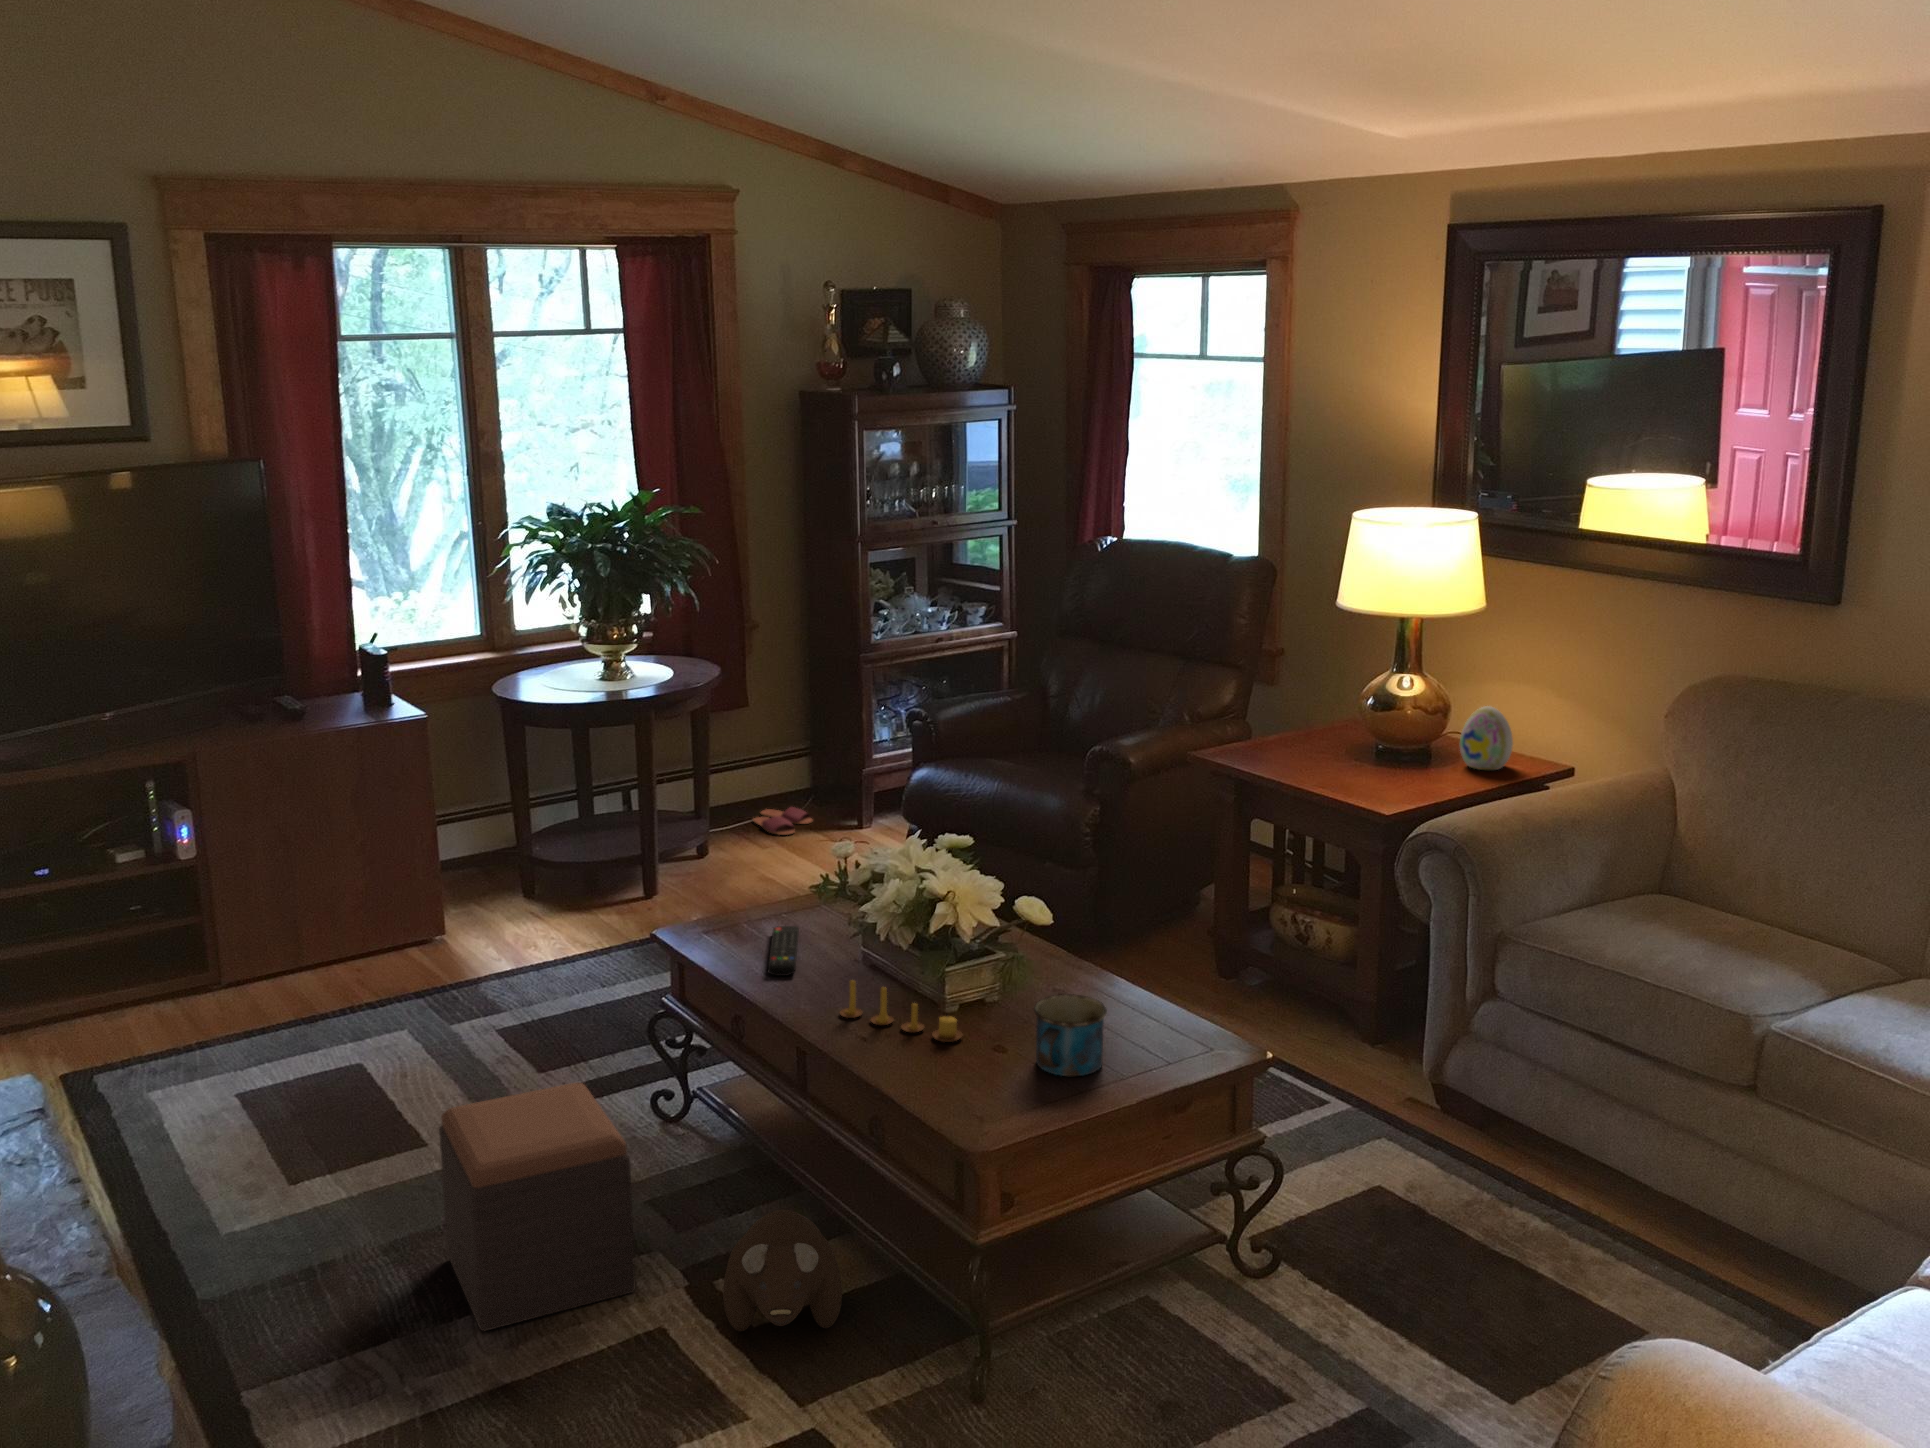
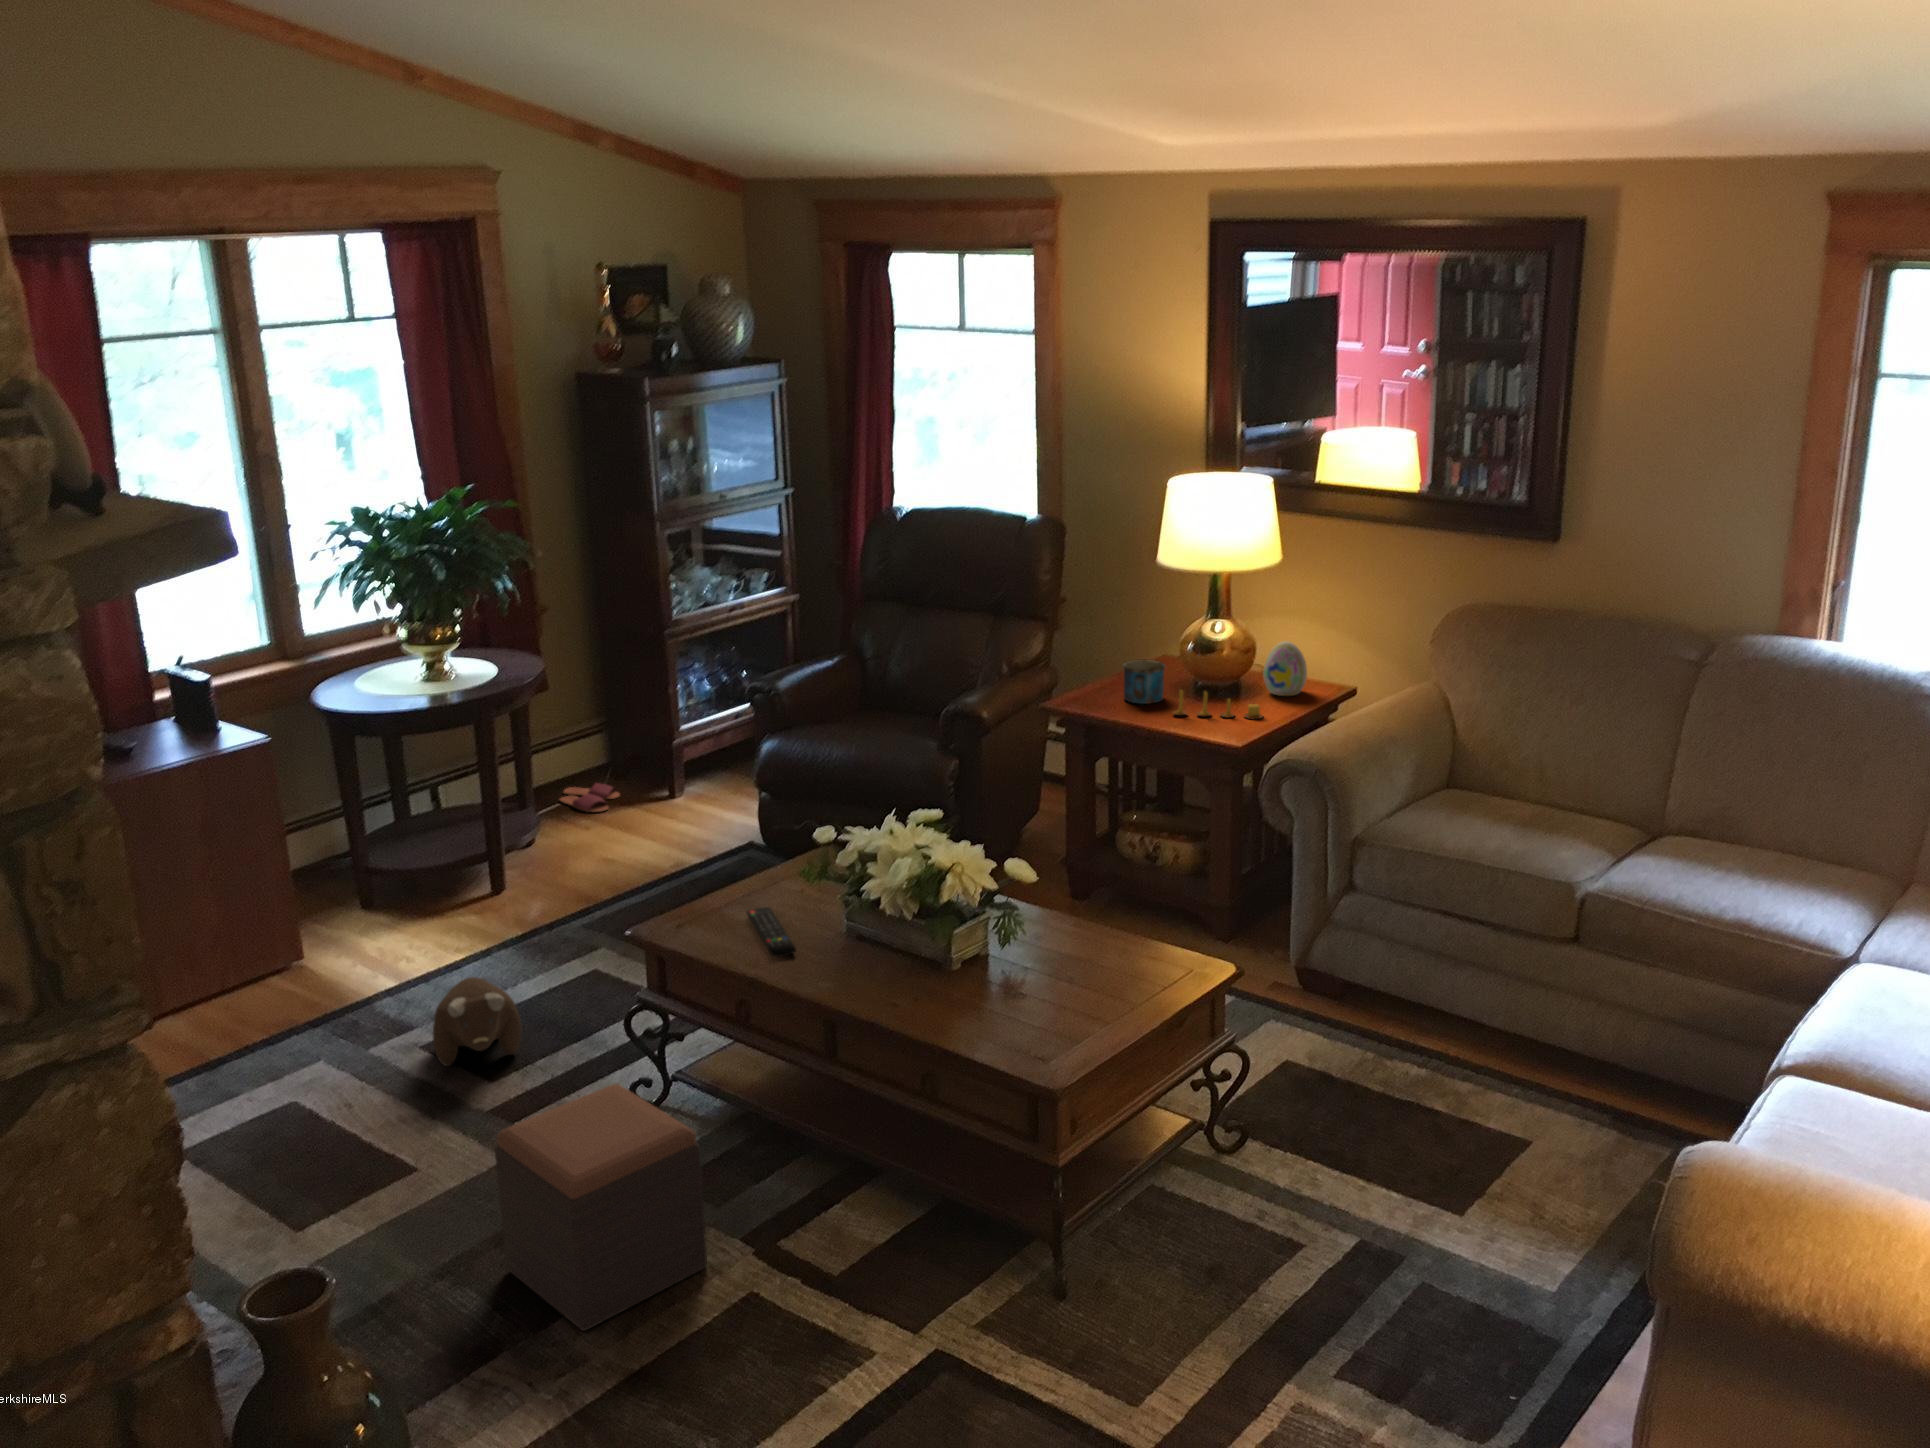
candle: present [840,980,962,1042] -> present [1173,690,1263,719]
mug: present [1034,994,1107,1076] -> present [1123,659,1166,704]
plush toy: present [723,1210,842,1331] -> present [433,977,522,1066]

